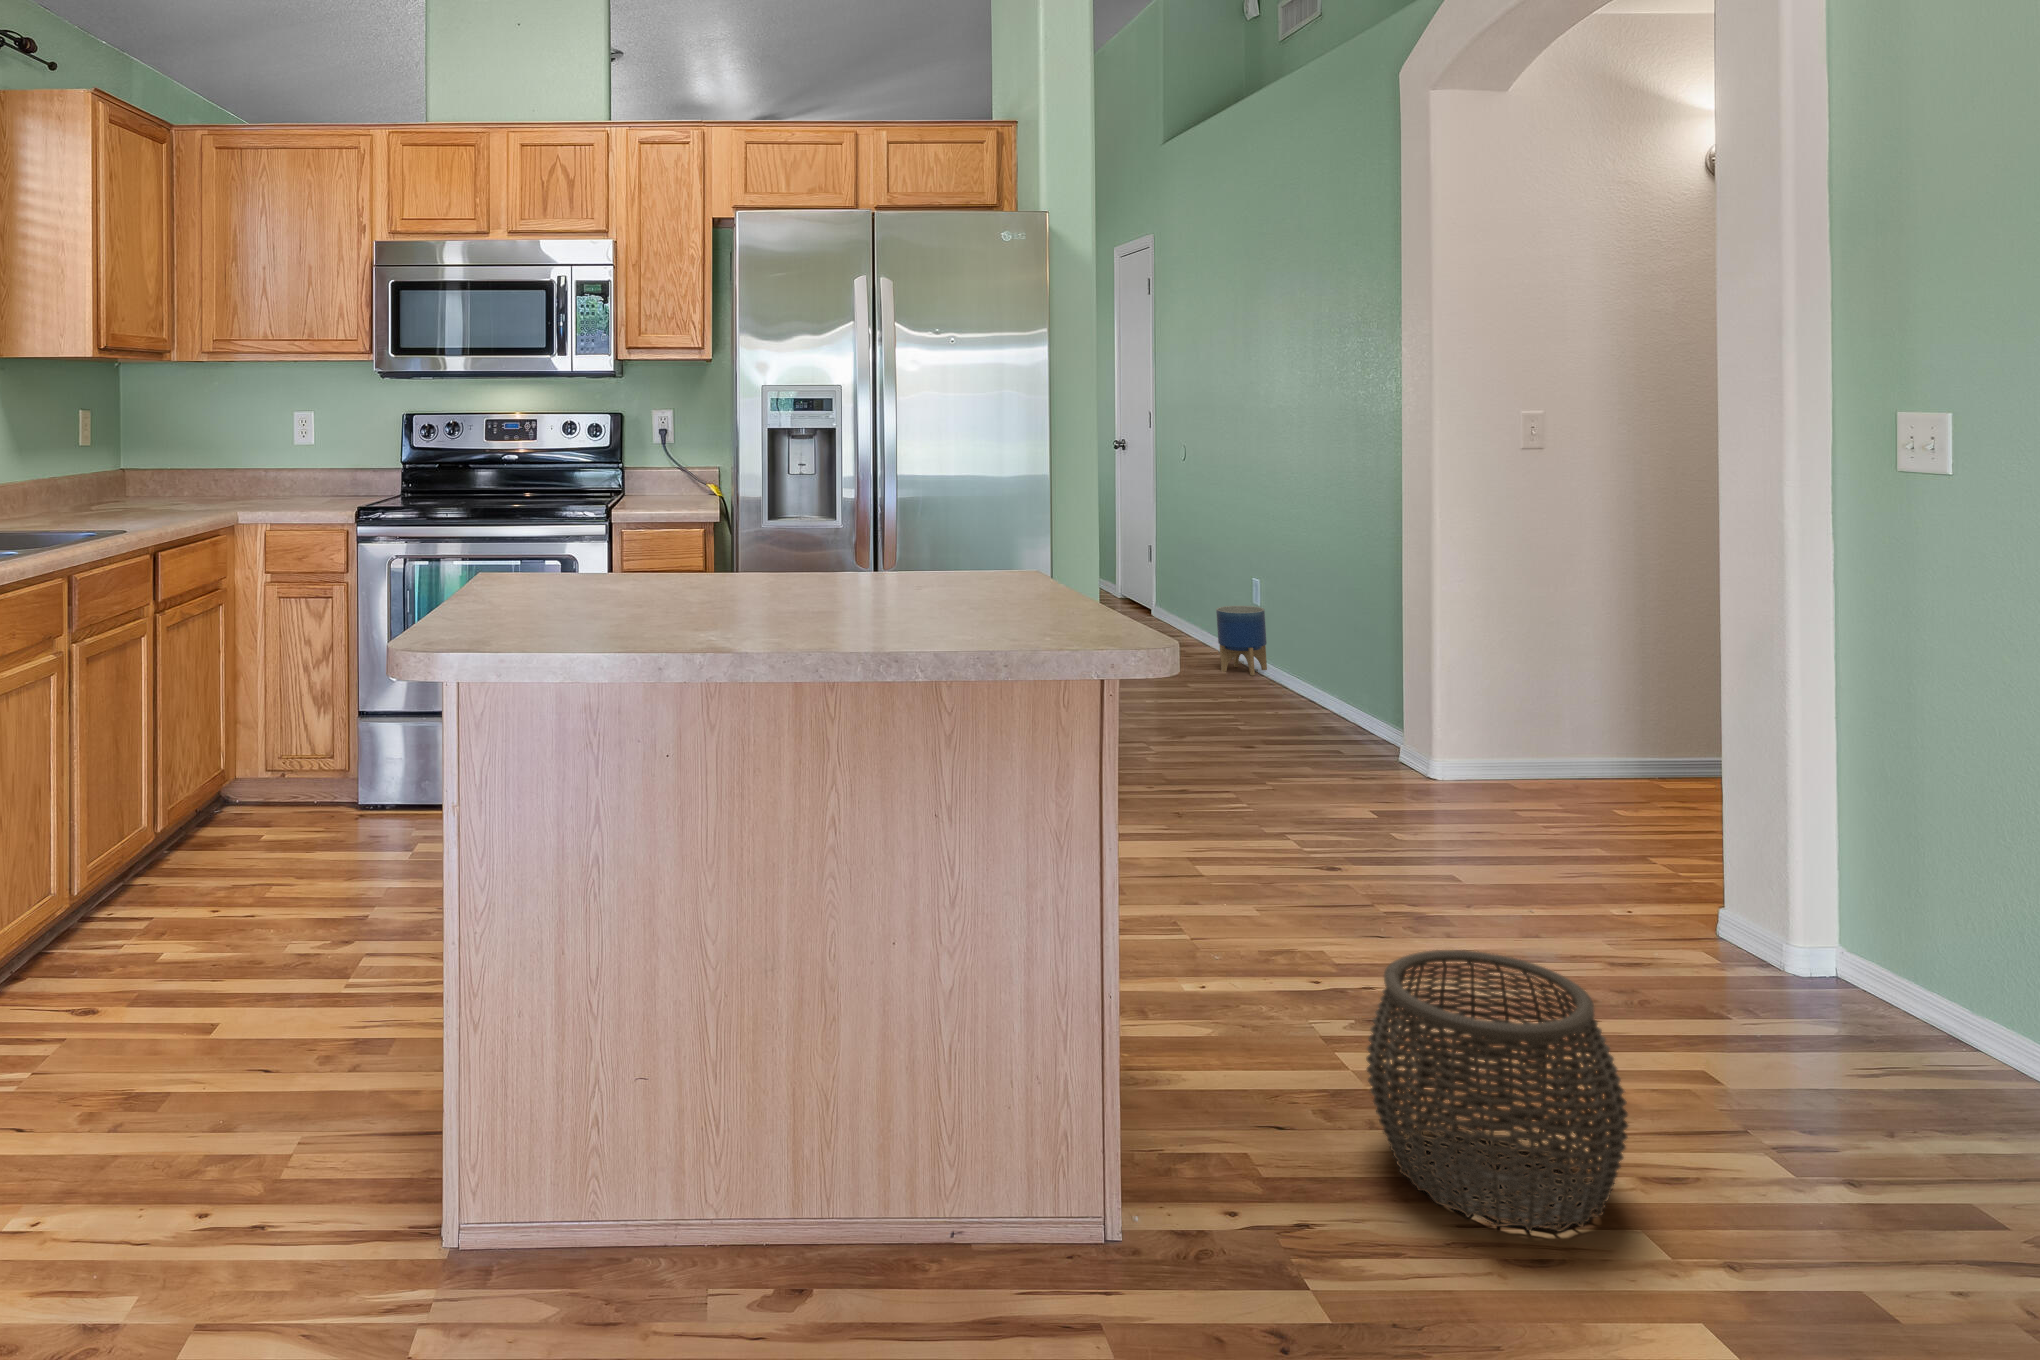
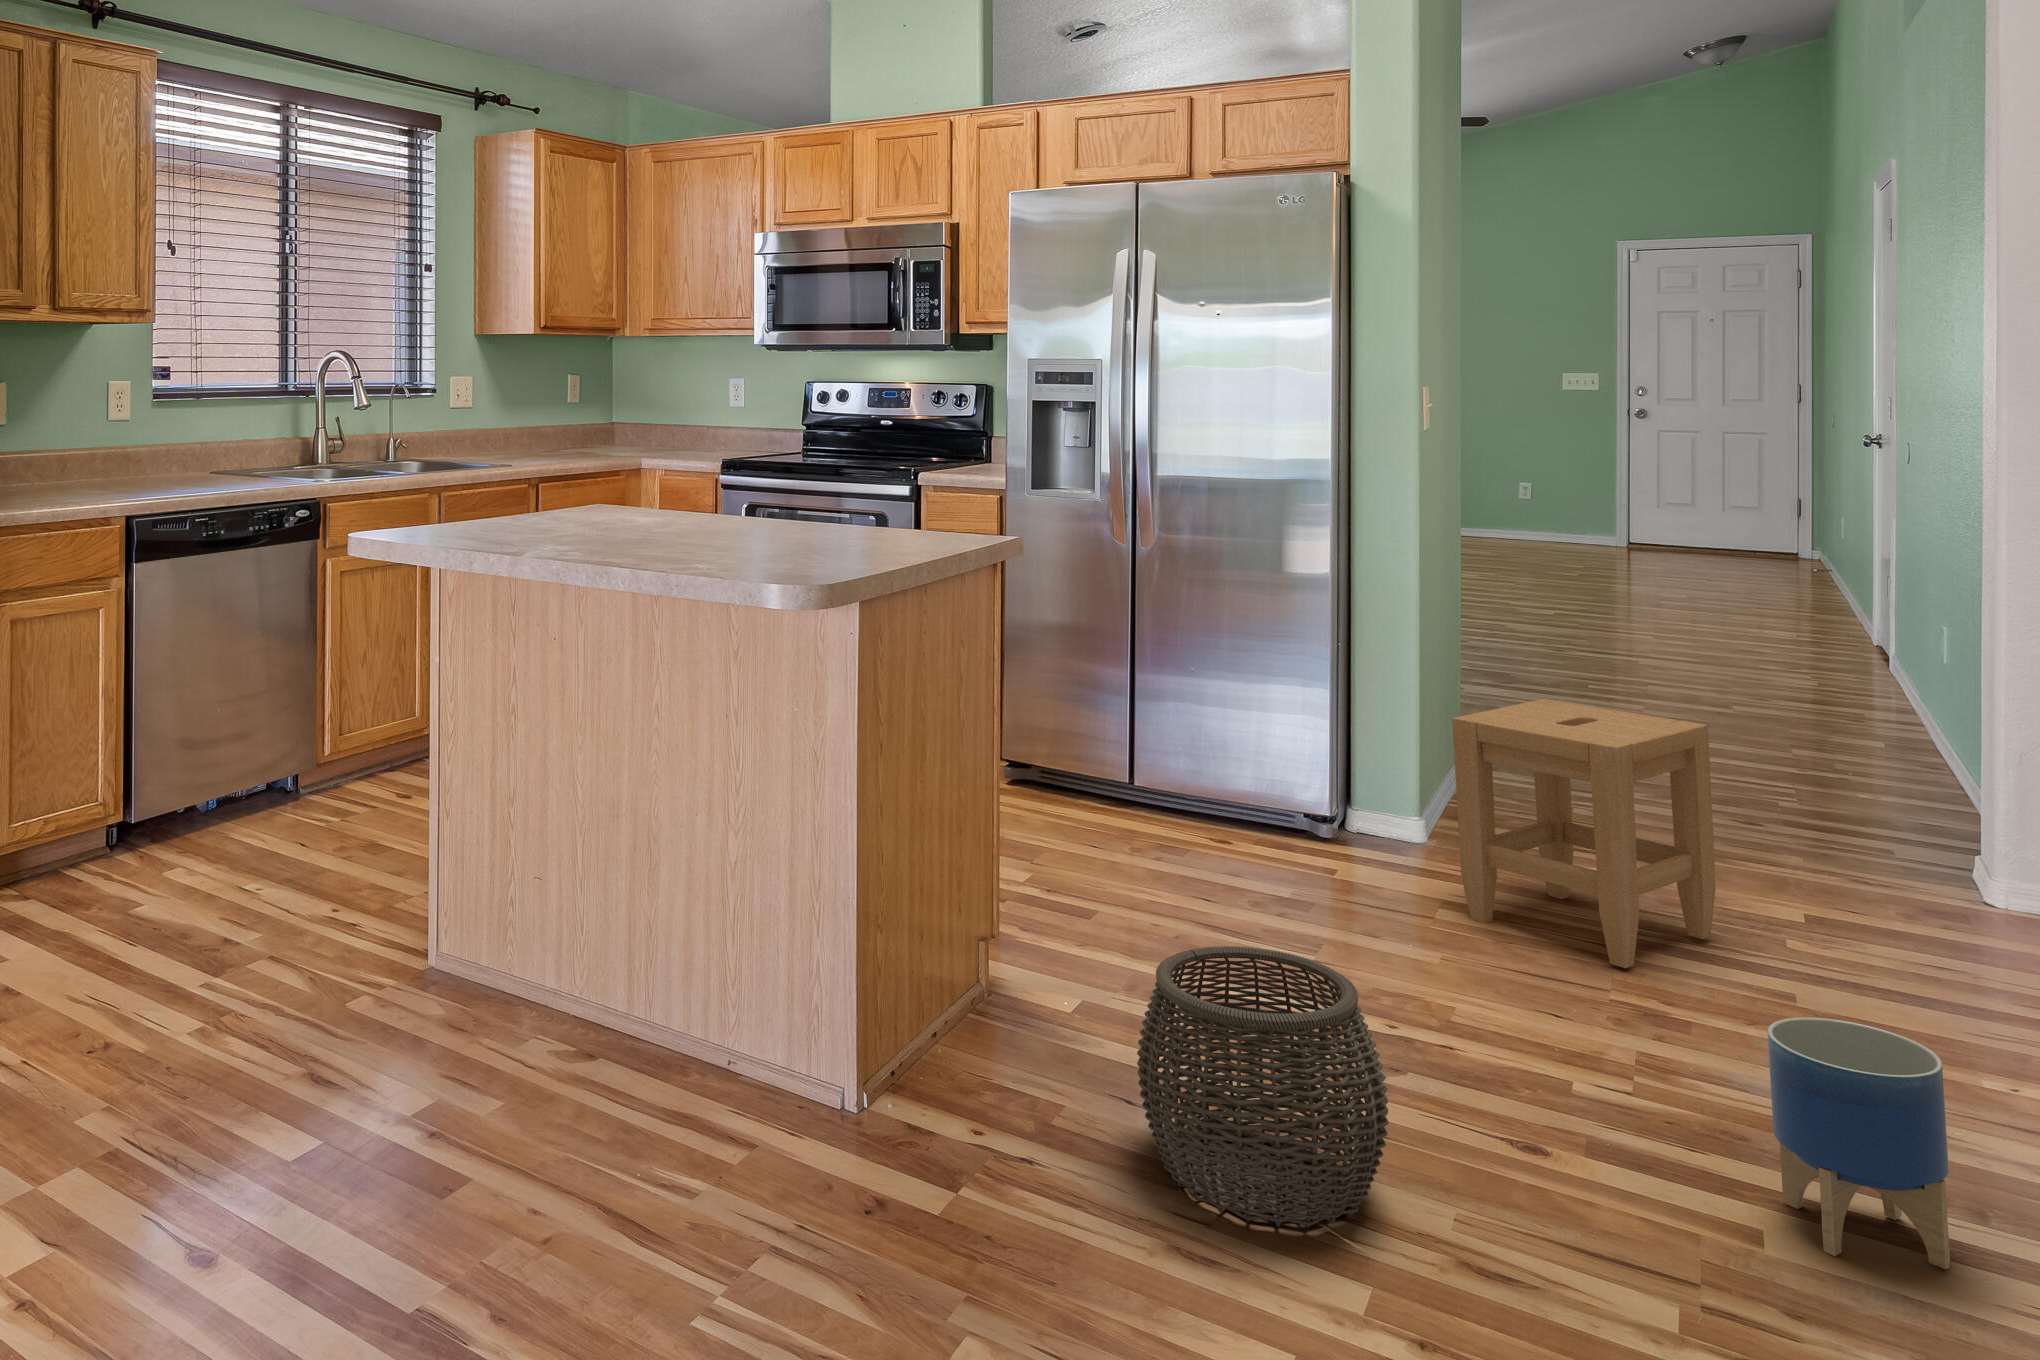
planter: present [1216,606,1267,676] -> present [1768,1018,1950,1269]
stool: none [1225,667,1385,884] -> present [1452,699,1716,968]

